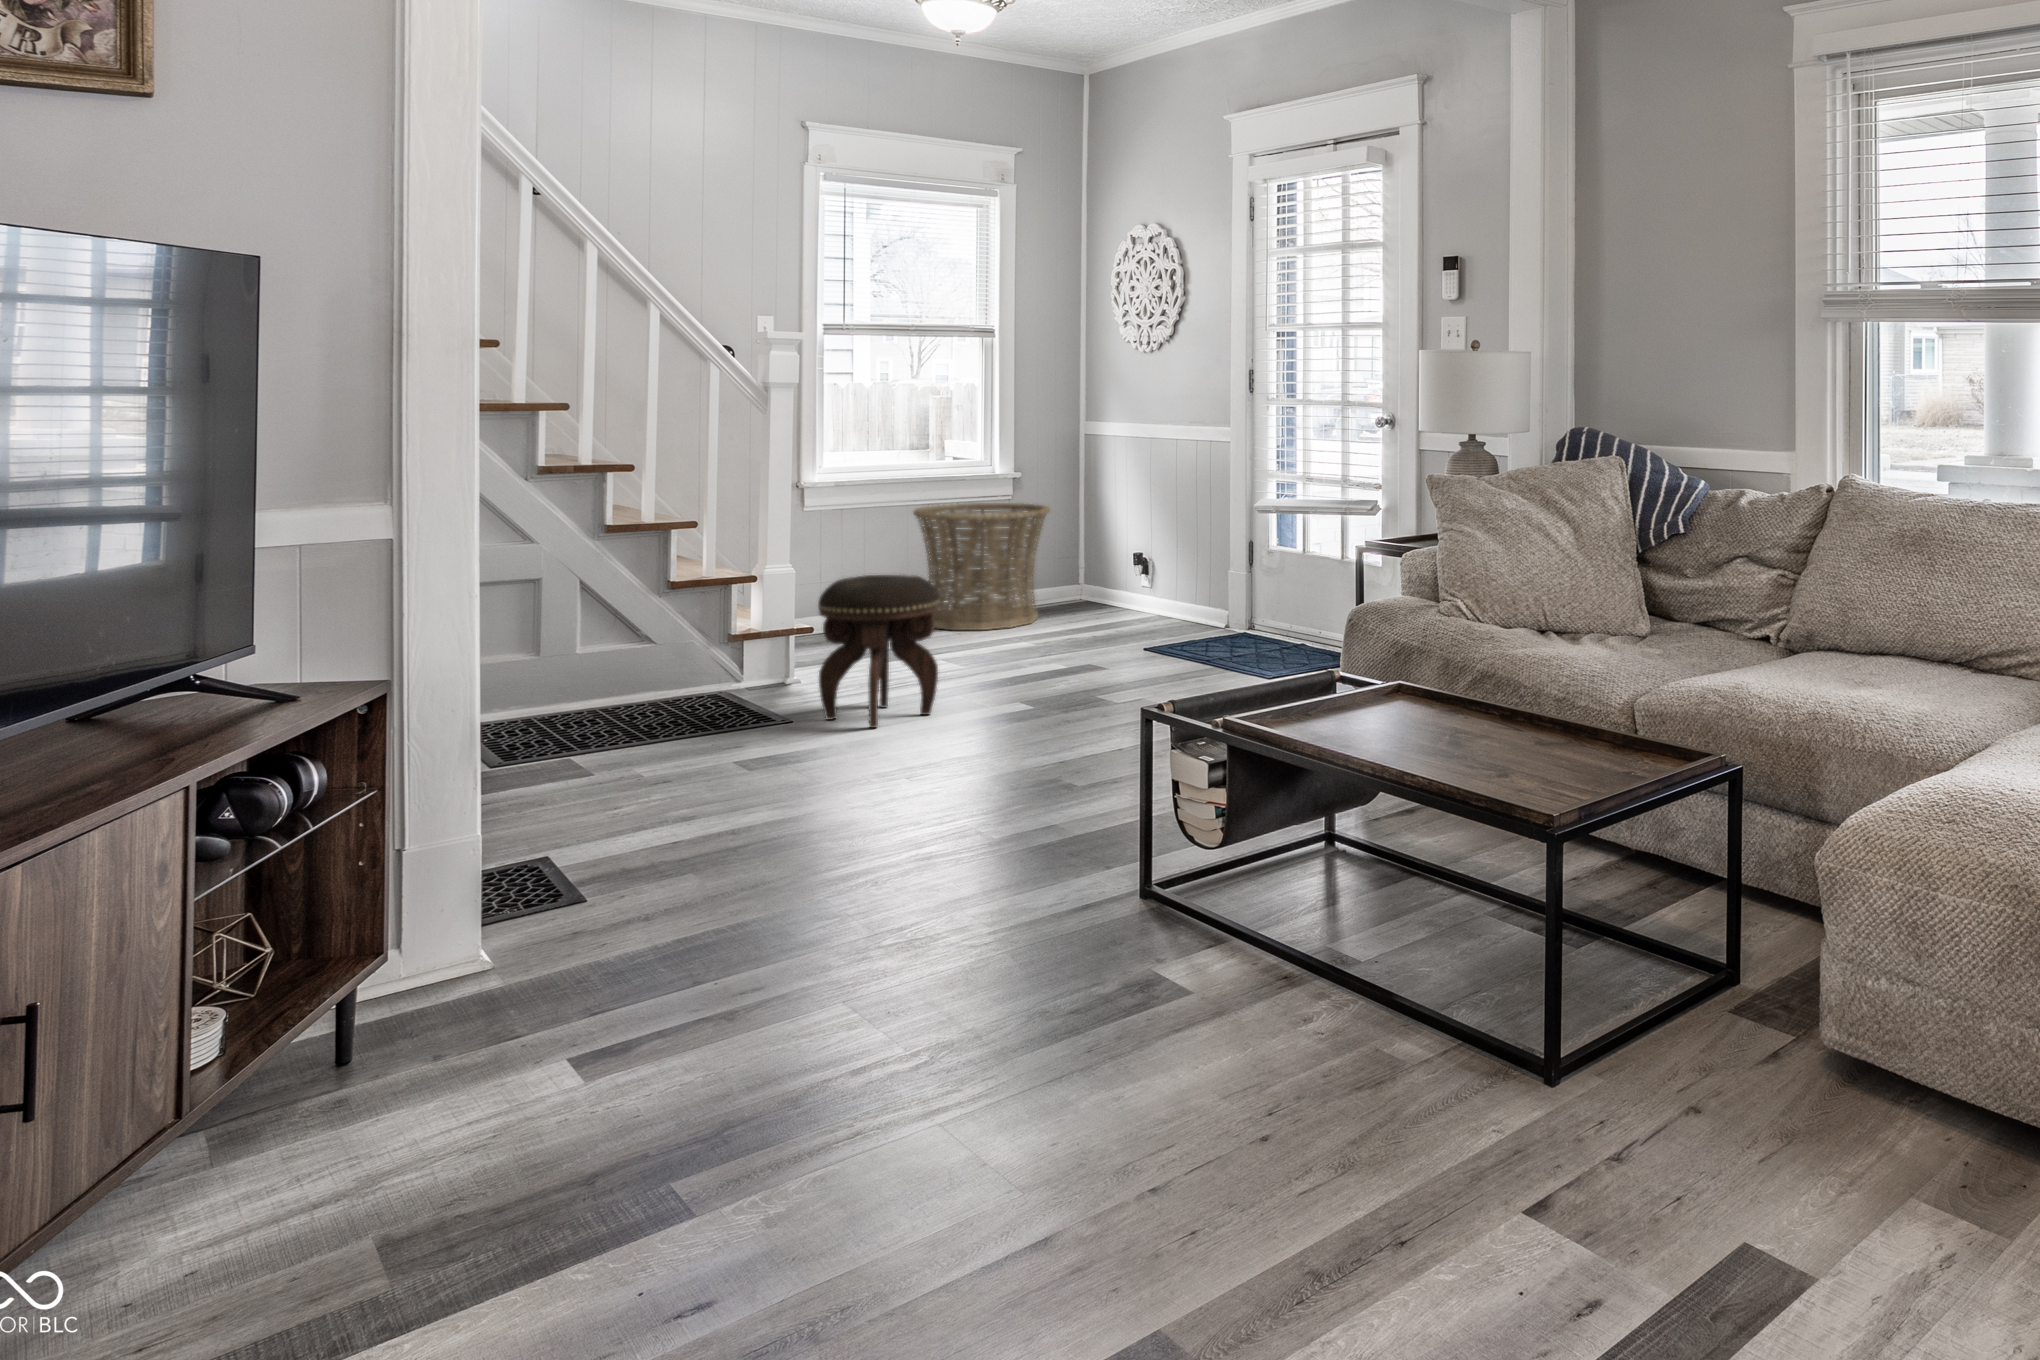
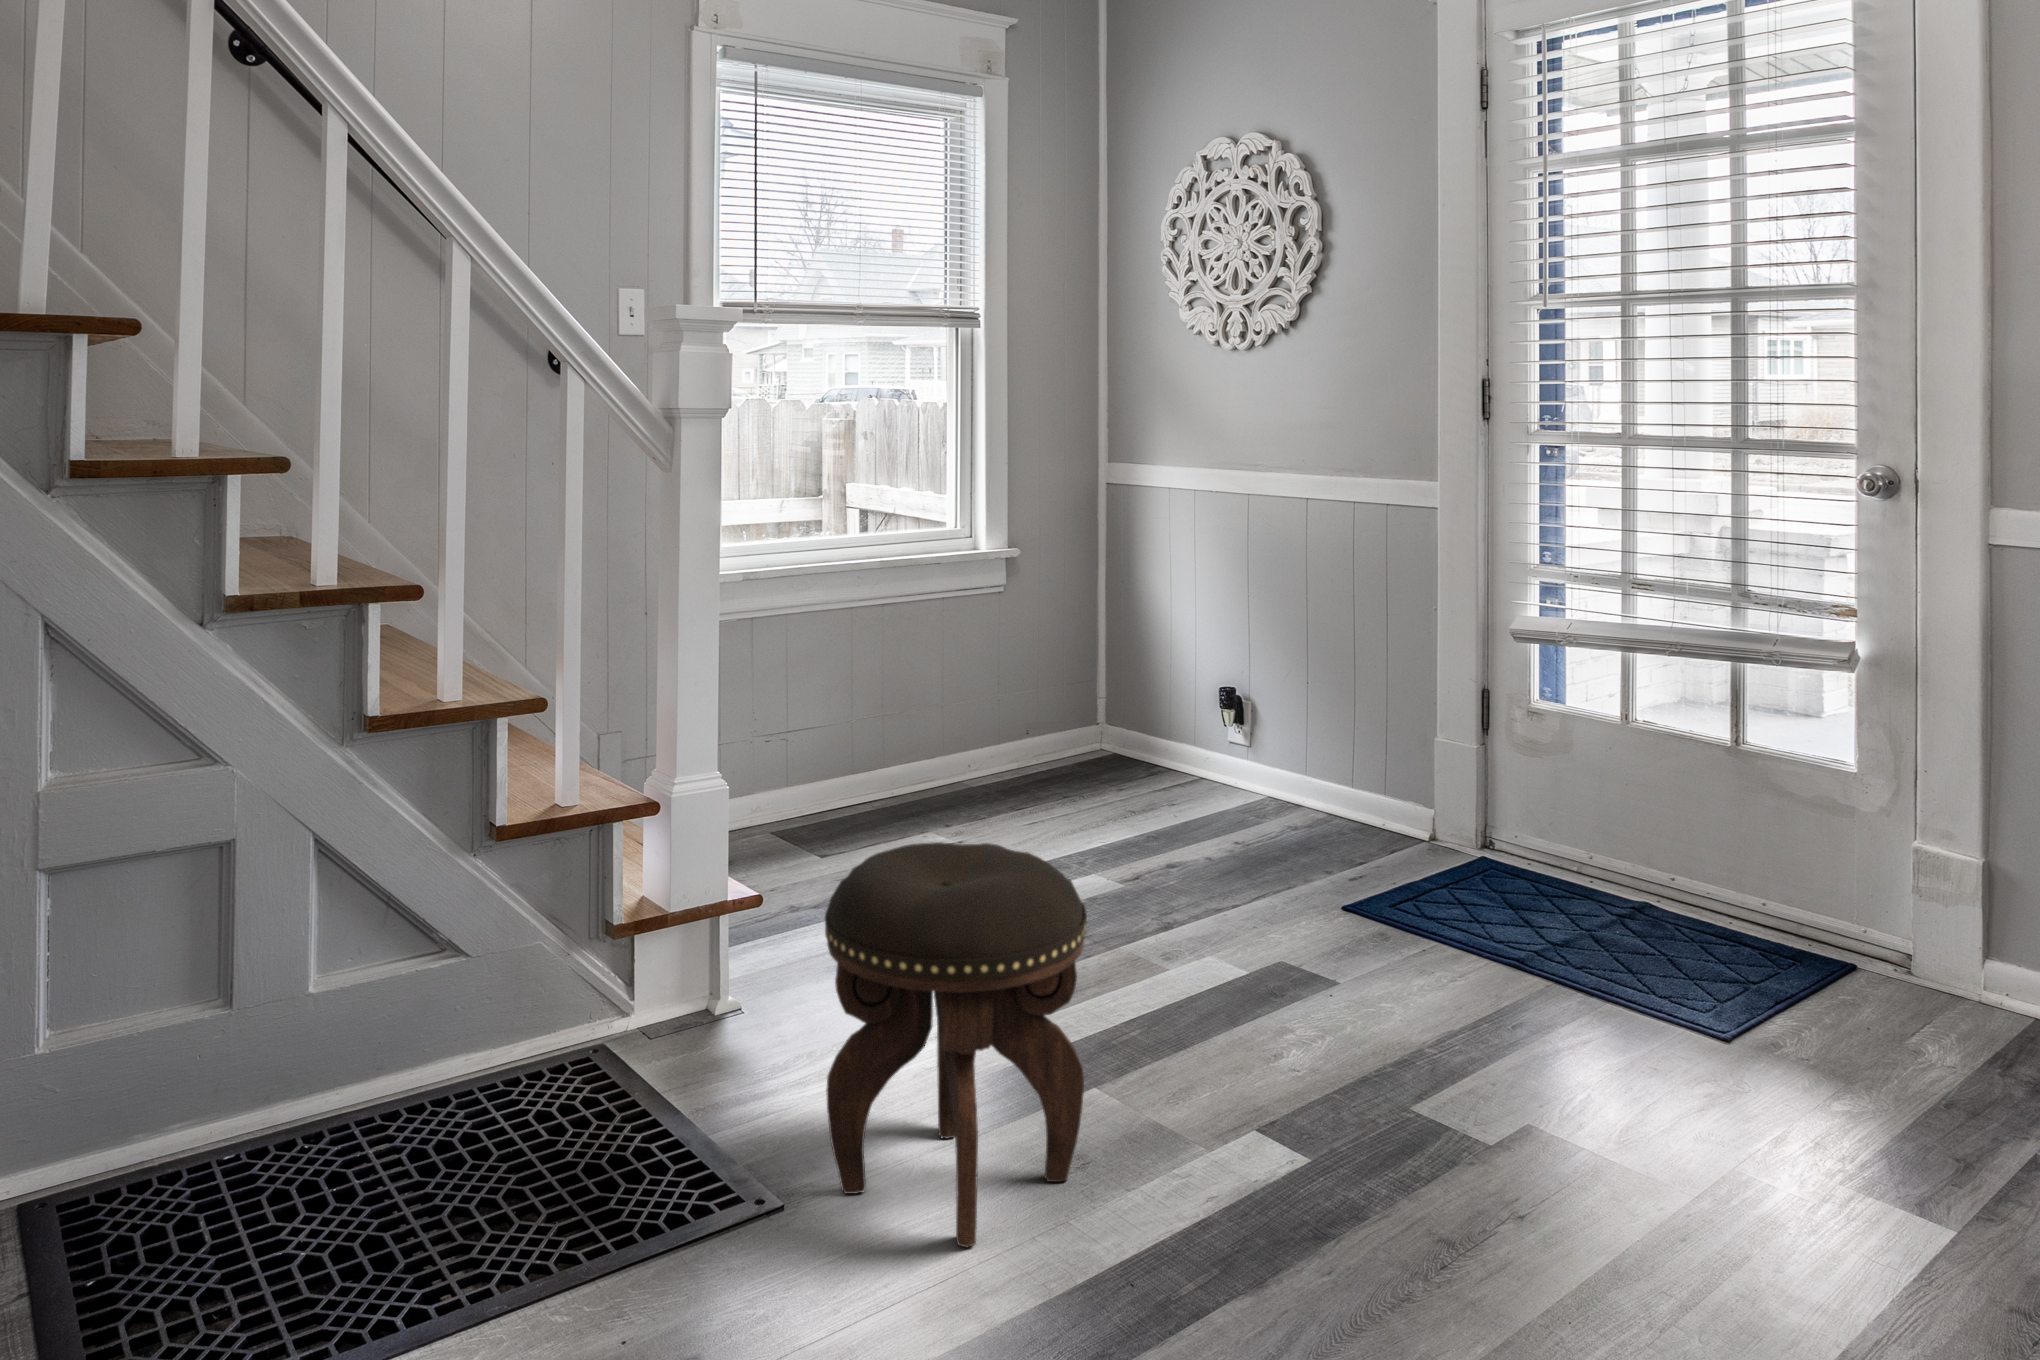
basket: present [913,503,1050,630] -> none [871,603,1099,844]

